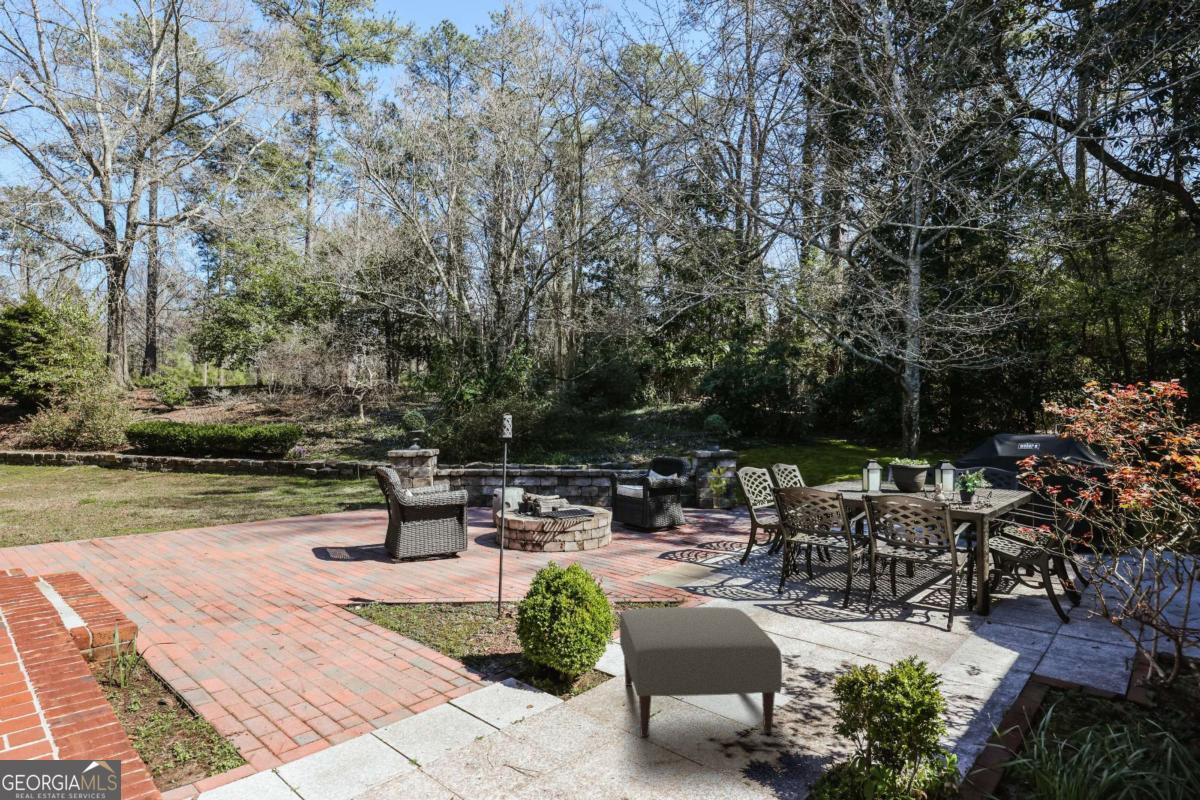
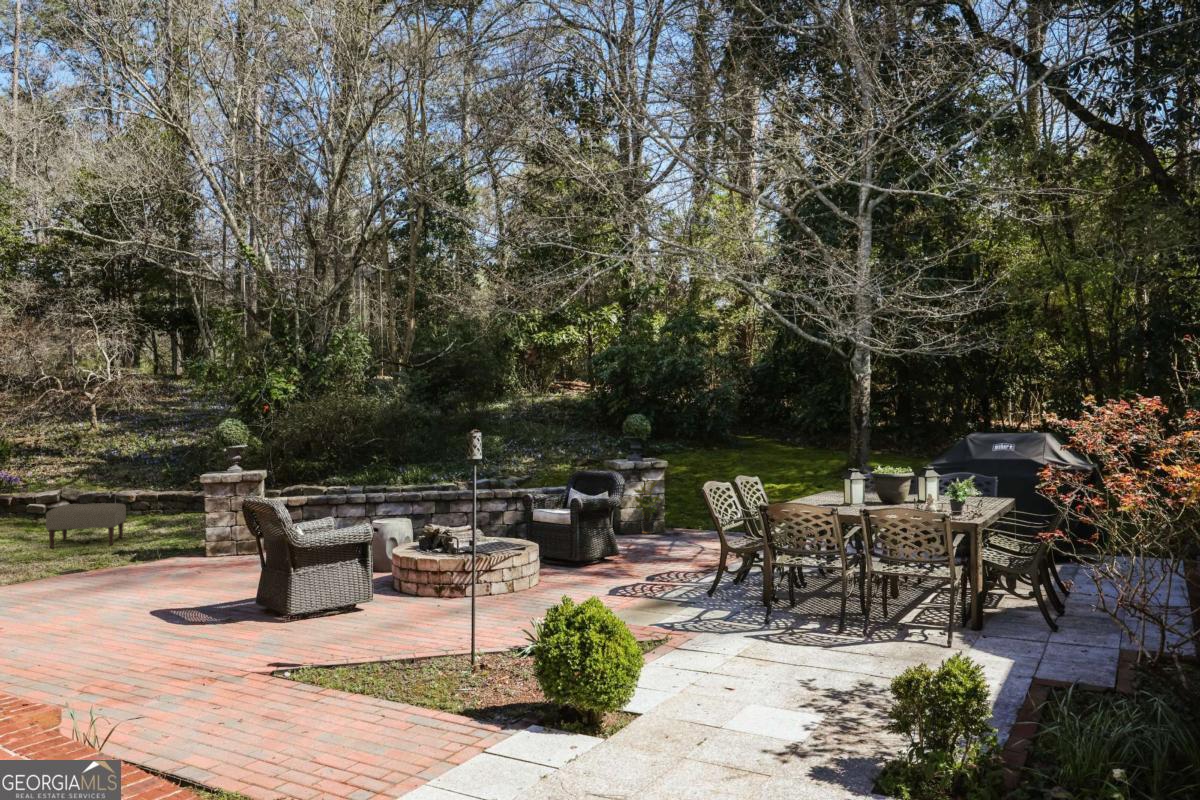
ottoman: present [620,607,782,737] -> present [46,503,126,548]

